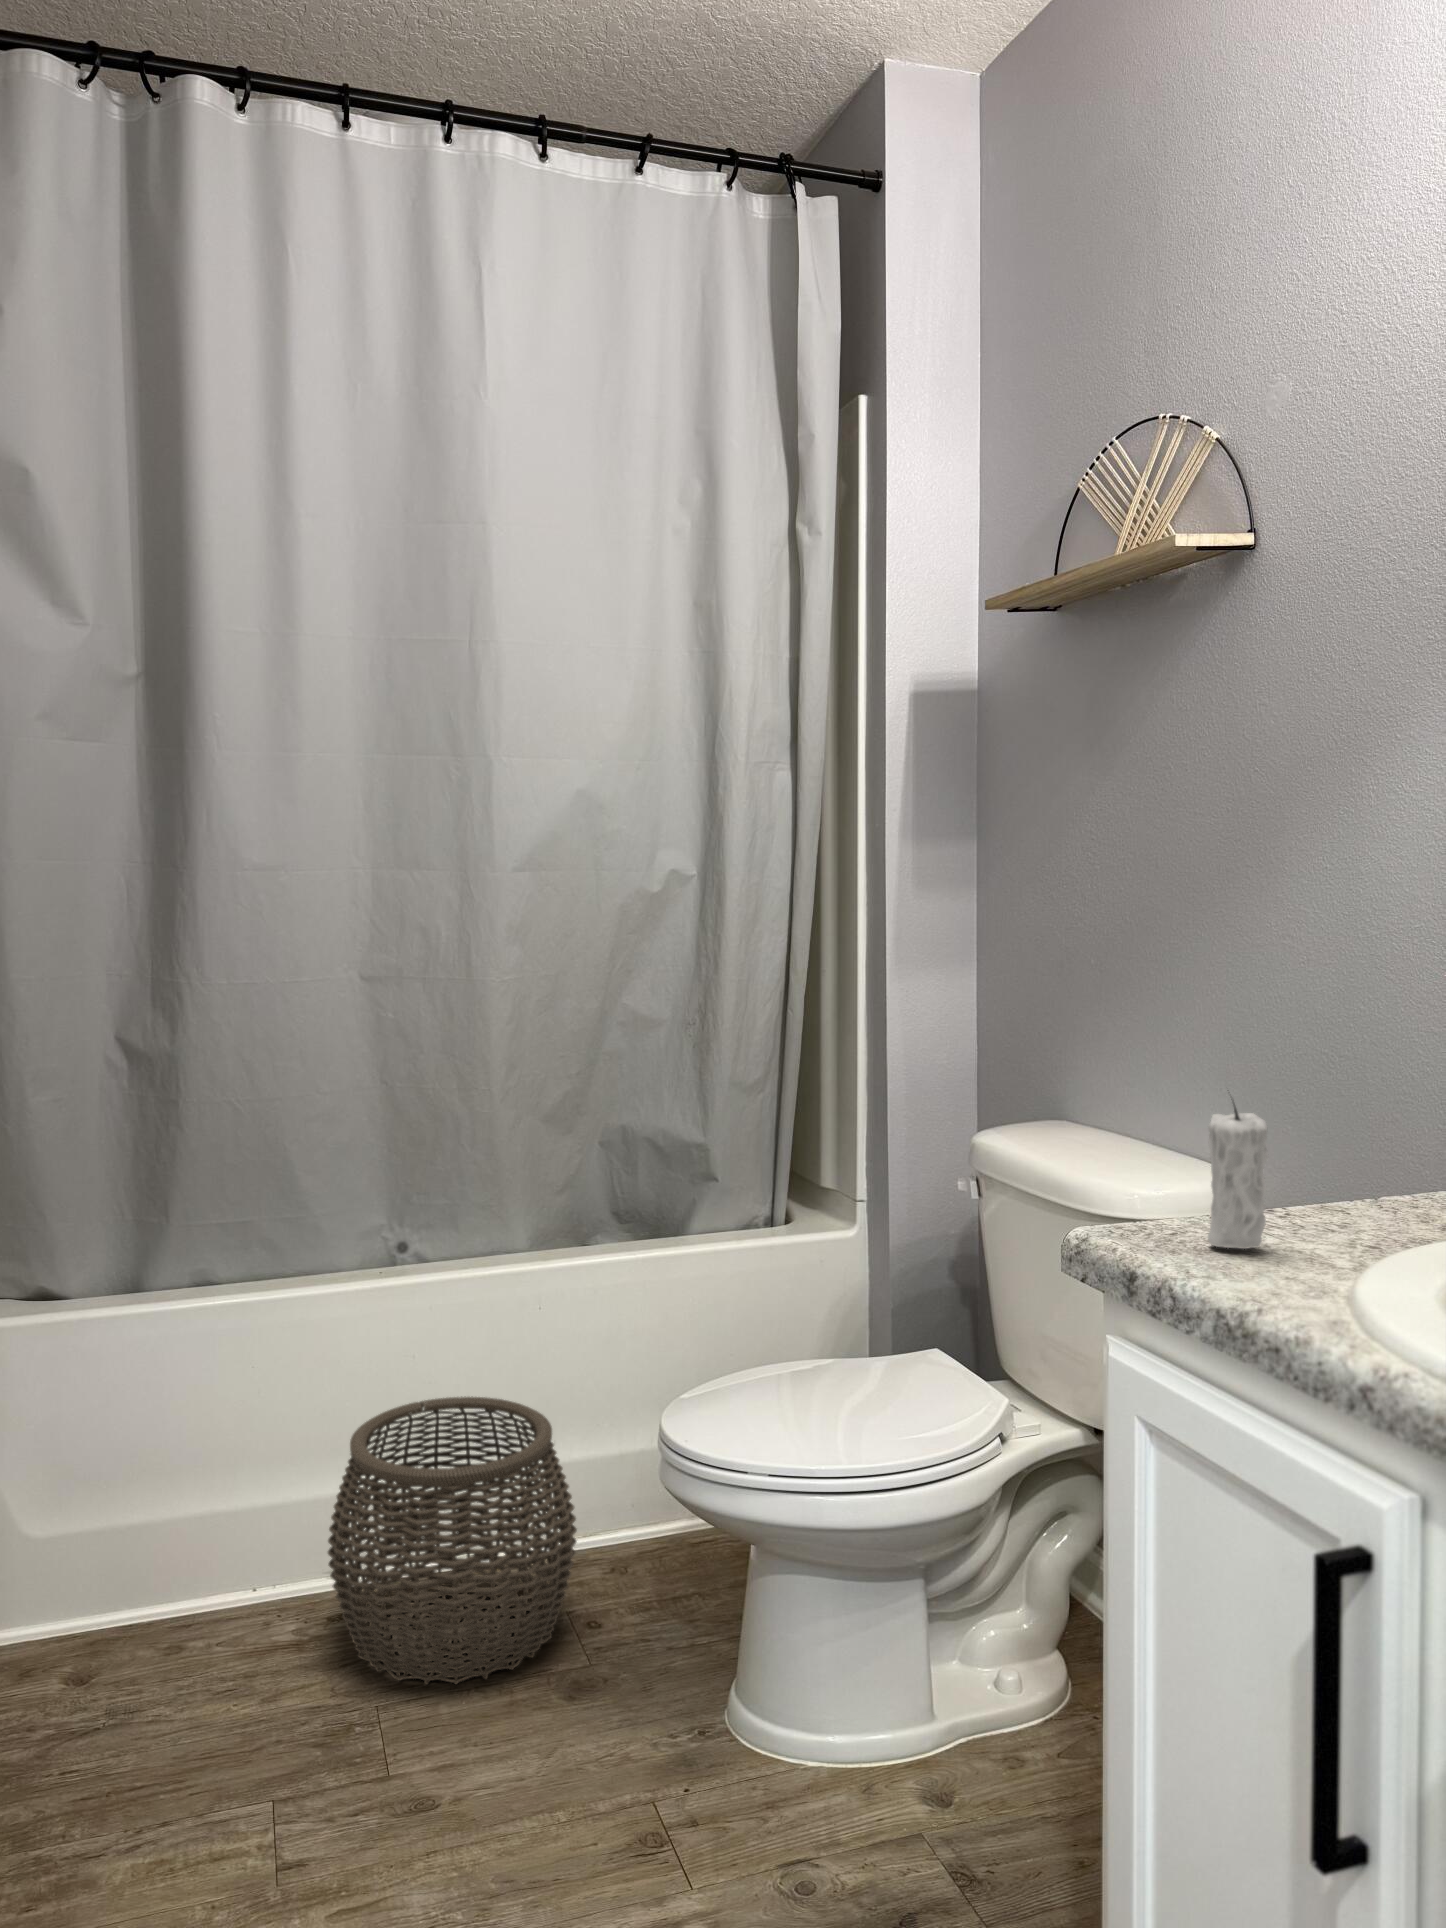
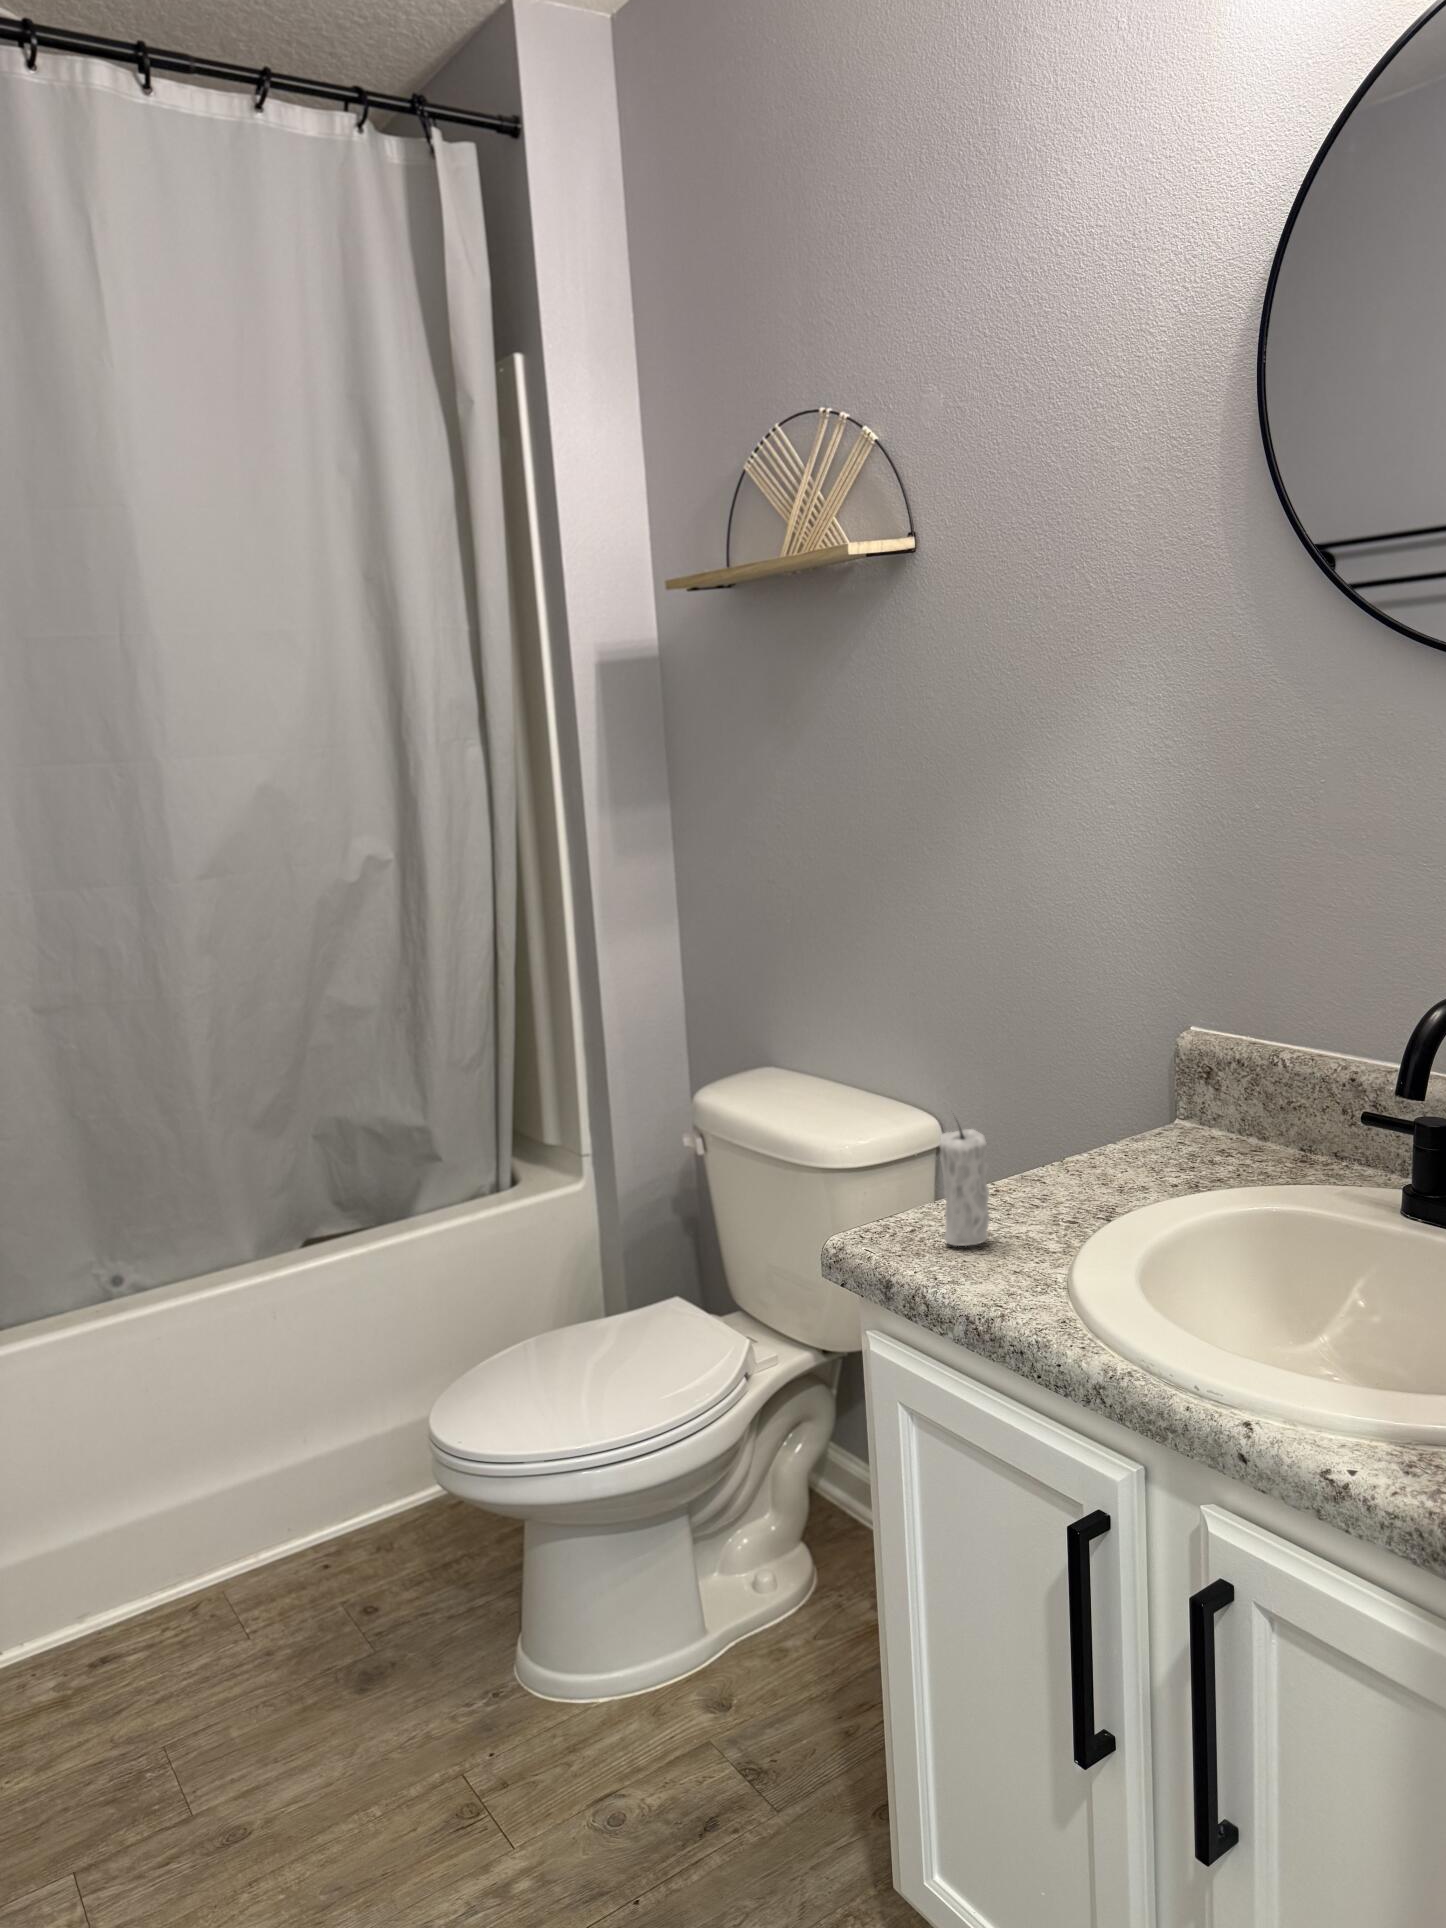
woven basket: present [328,1397,577,1685] -> none [86,1413,345,1708]

